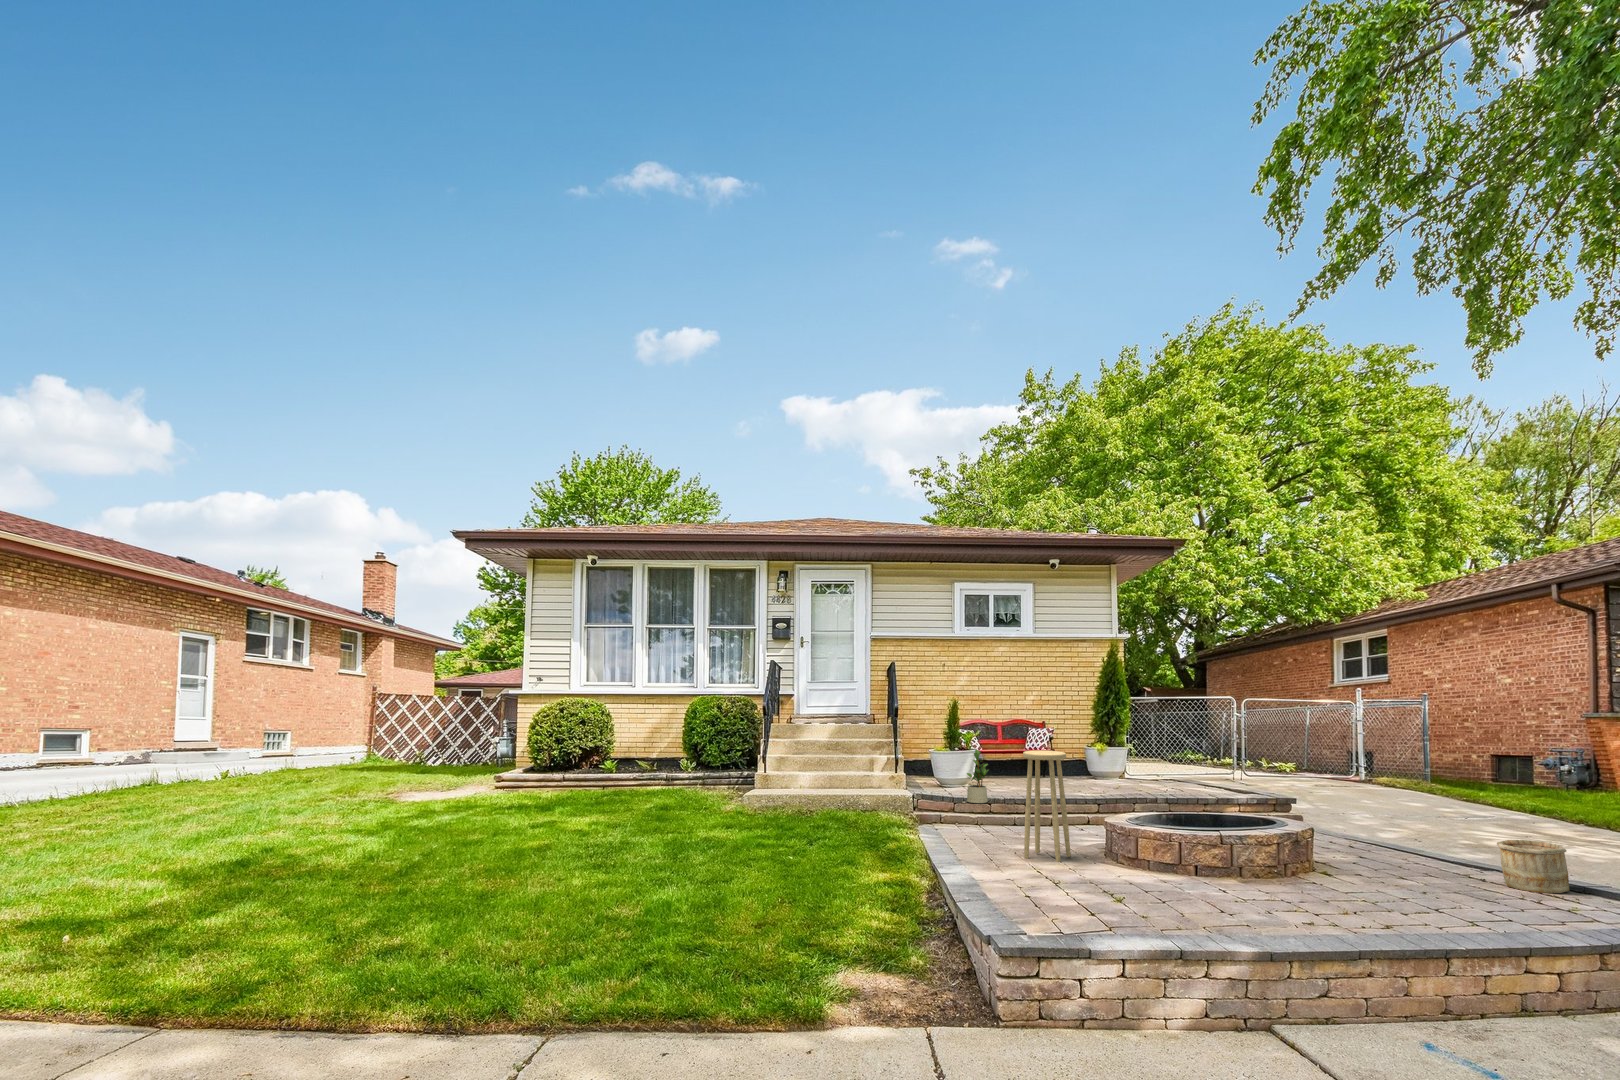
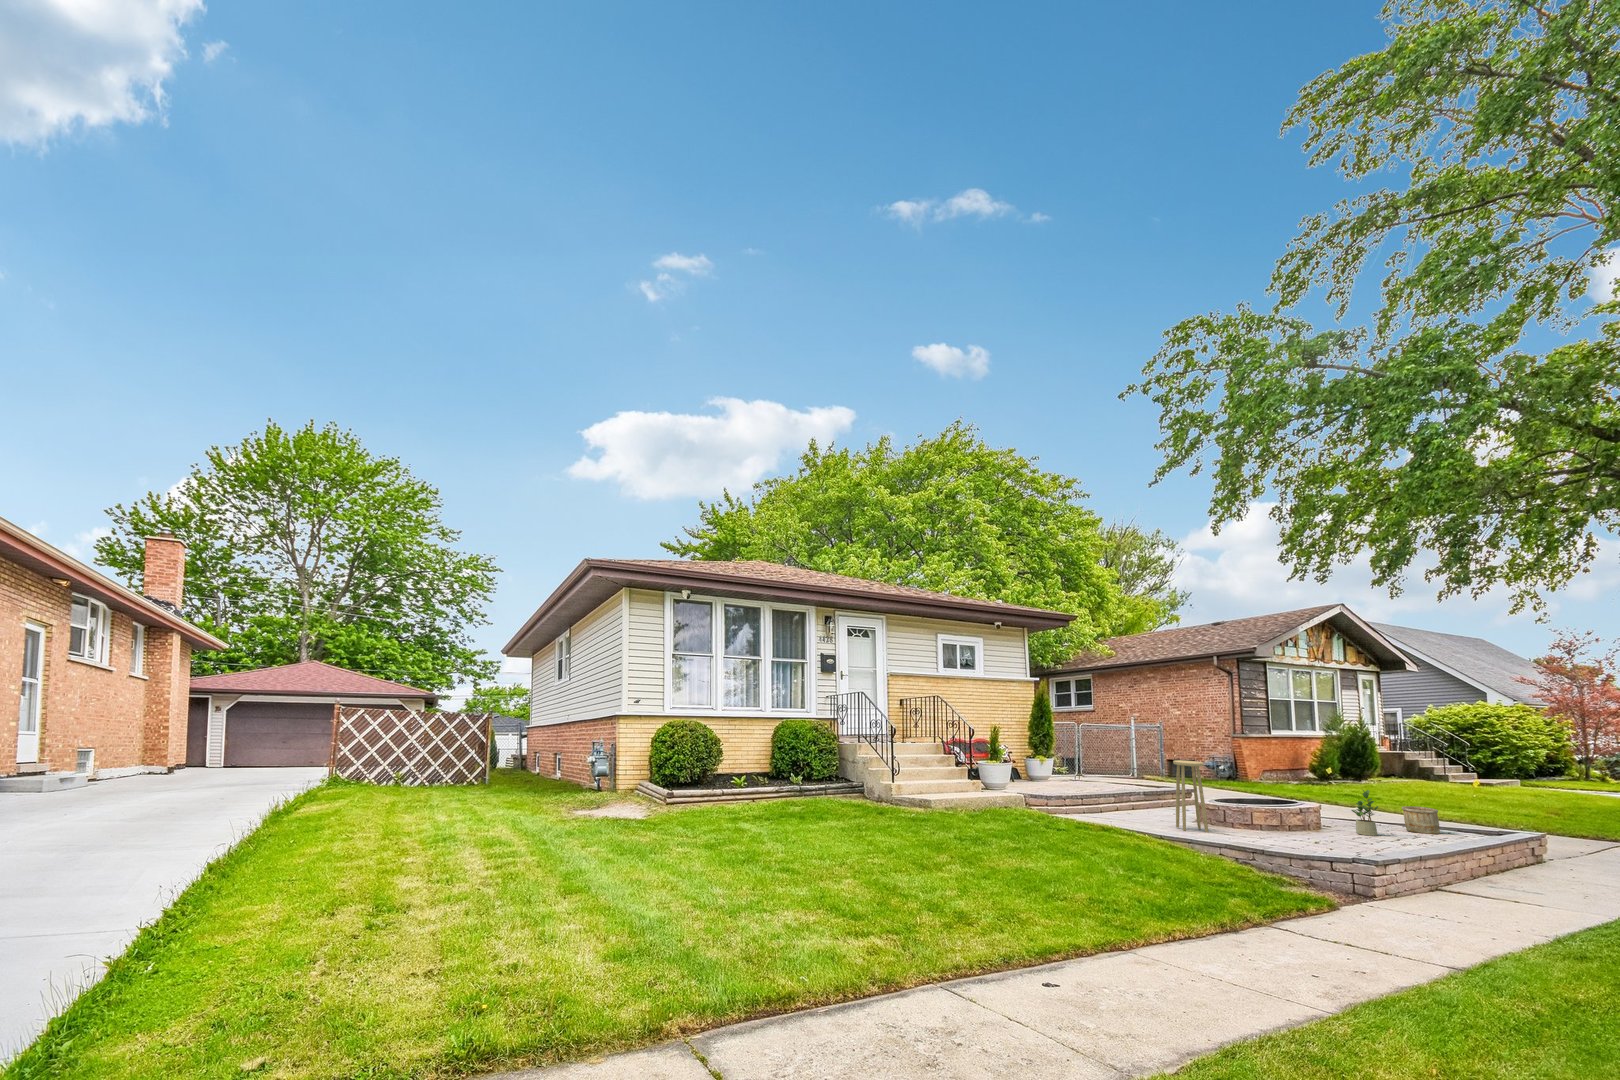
potted plant: present [967,750,989,803] -> present [1352,790,1378,836]

